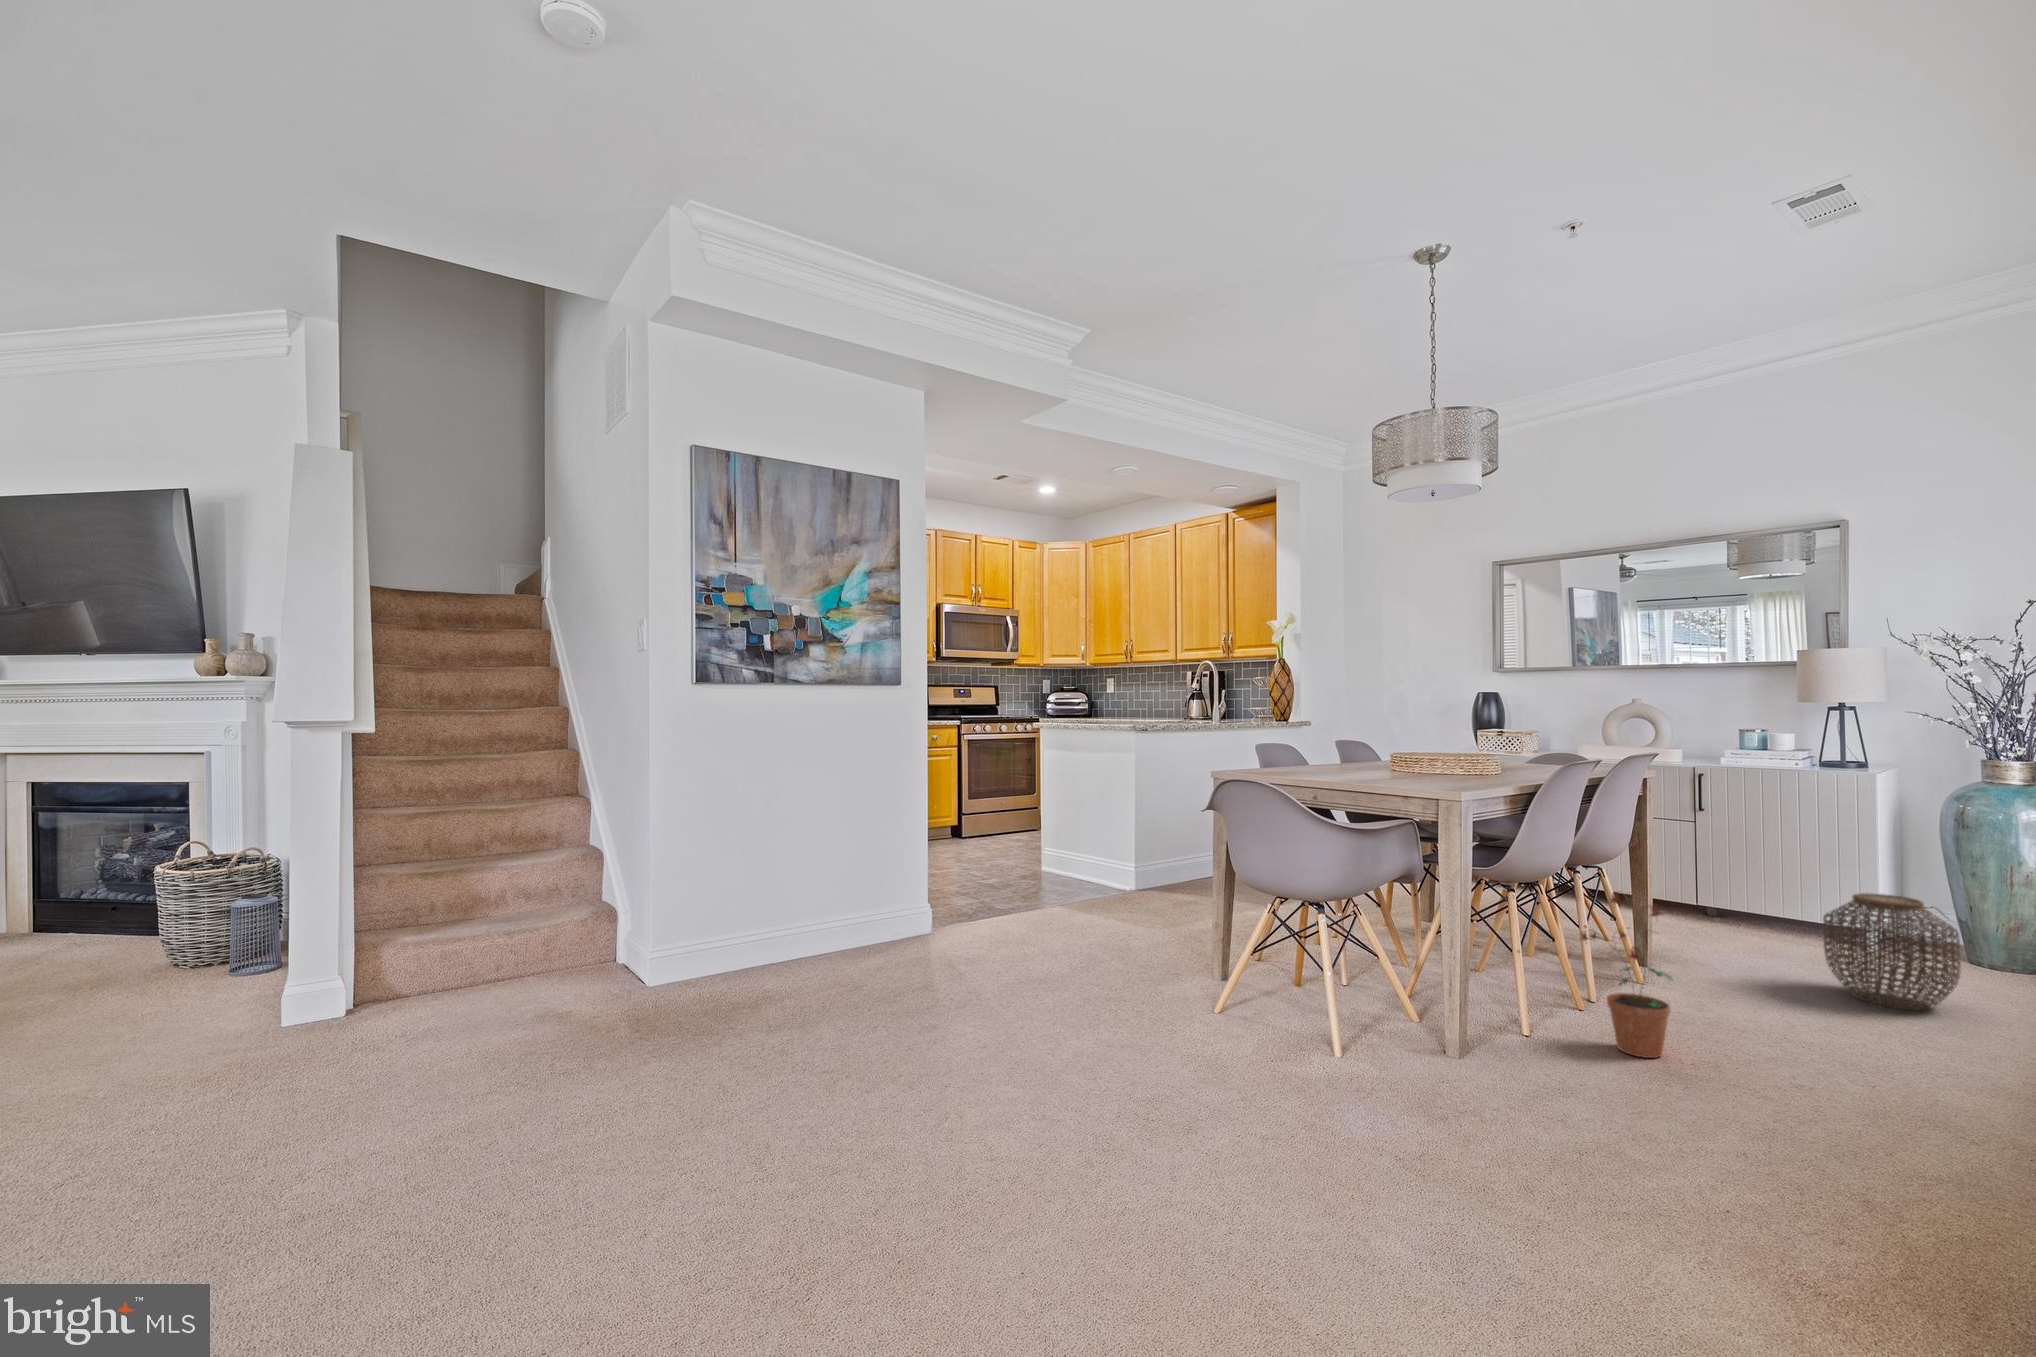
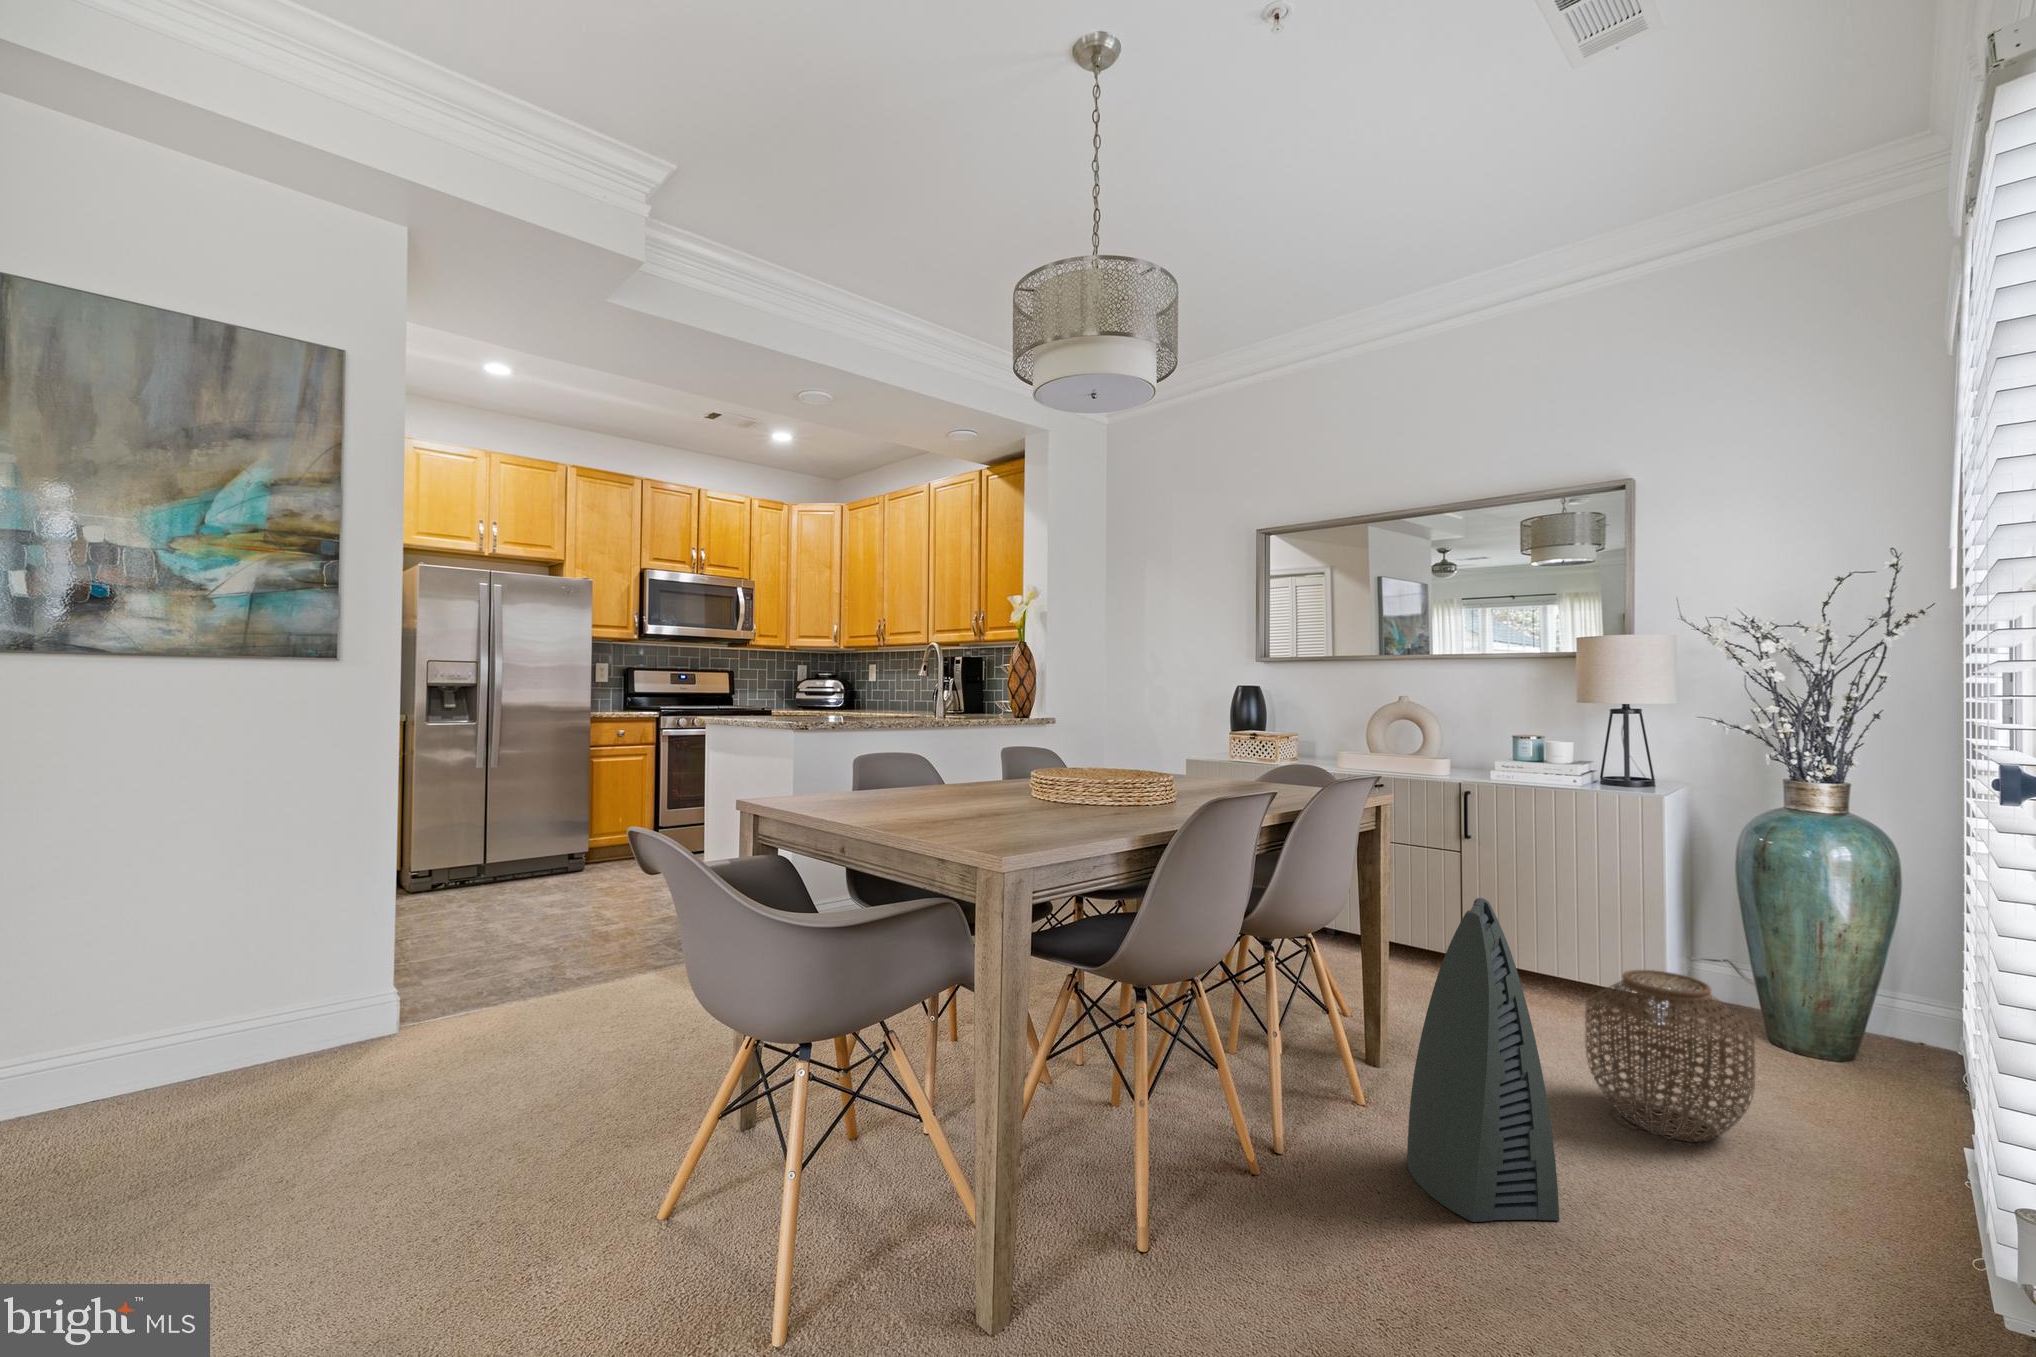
air purifier: none [1698,832,1818,1040] -> present [1407,898,1559,1222]
potted plant: present [1581,892,1672,1058] -> none [1213,1005,1342,1288]

